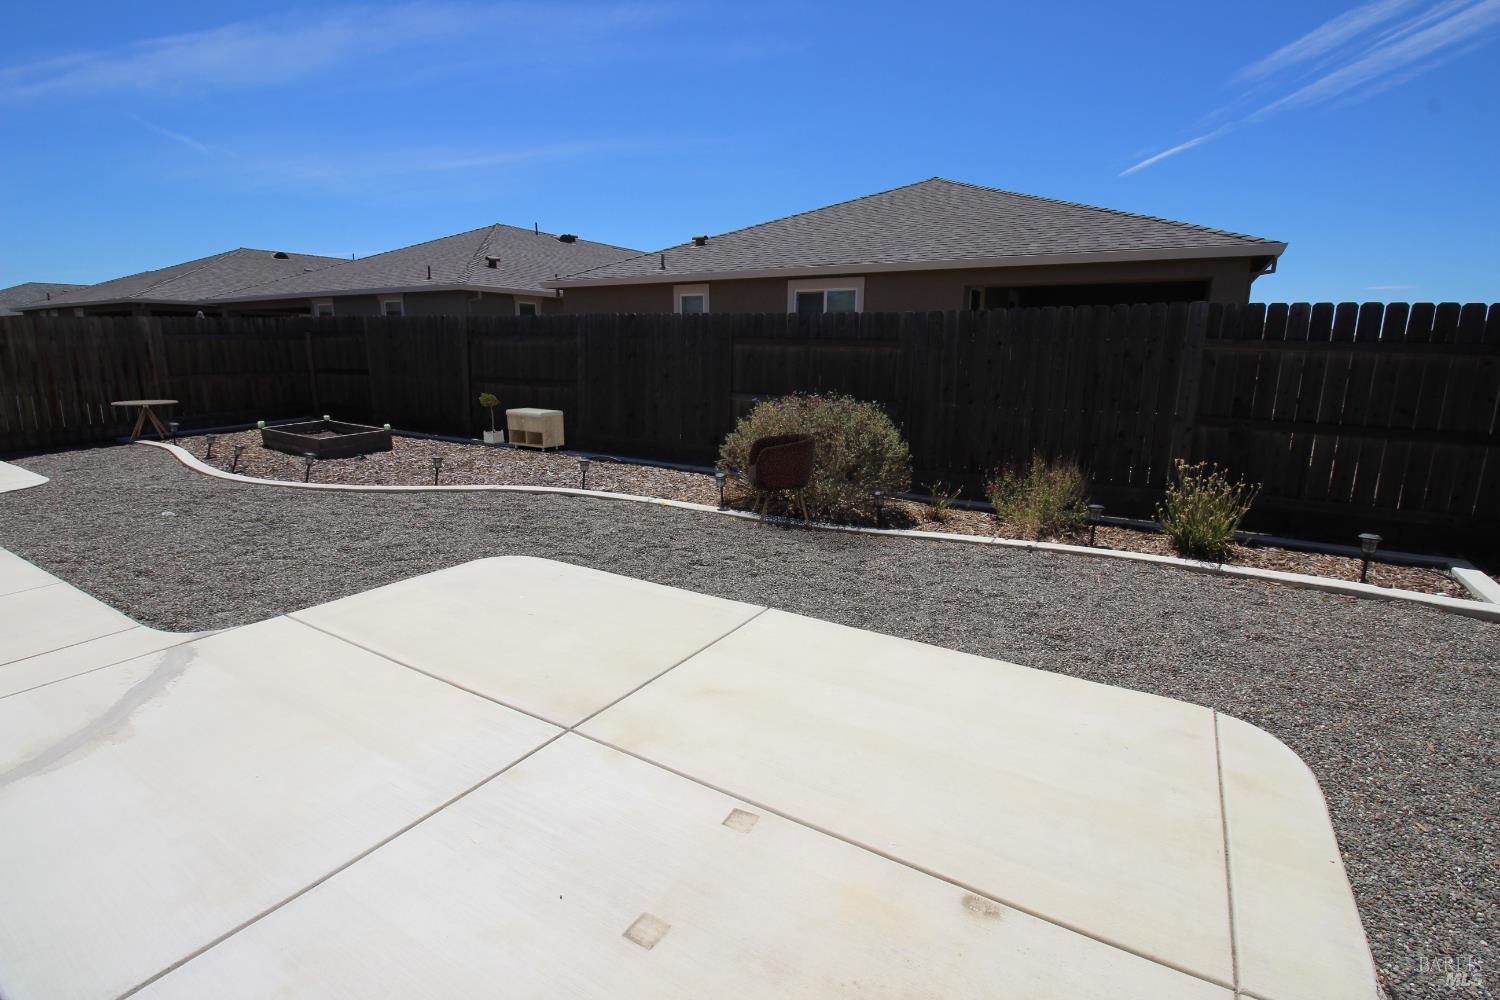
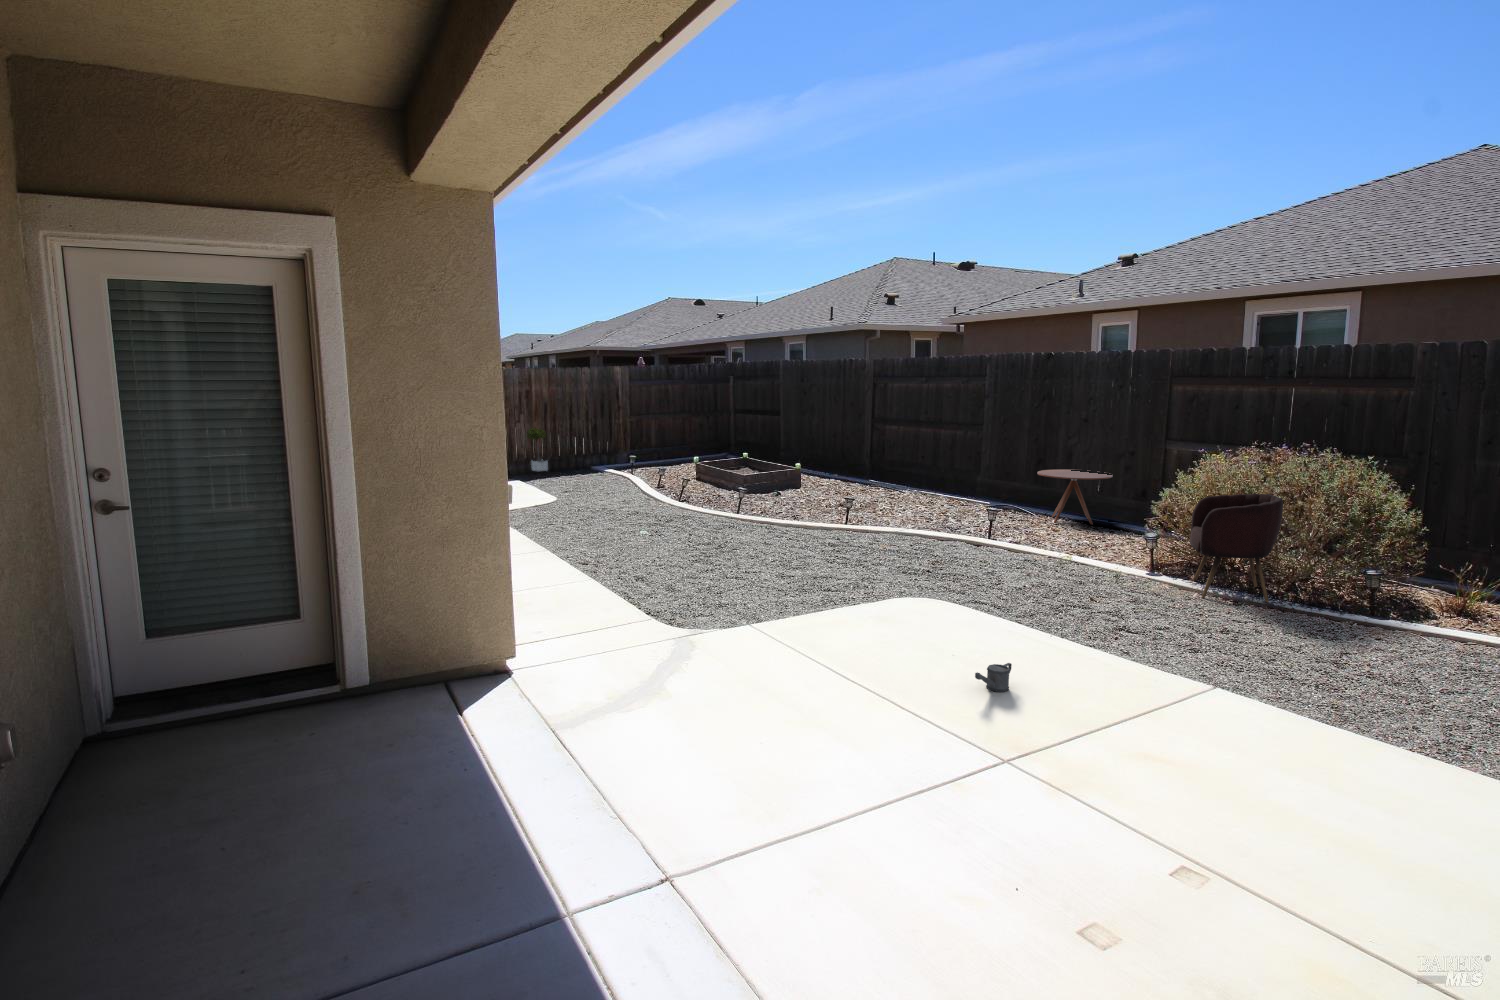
potted tree: present [479,393,504,444] -> present [527,428,548,471]
round table: present [111,400,178,440] -> present [1037,470,1113,525]
storage bench: present [506,408,564,451] -> none [910,451,969,496]
watering can: none [546,613,585,644] -> present [975,663,1012,692]

